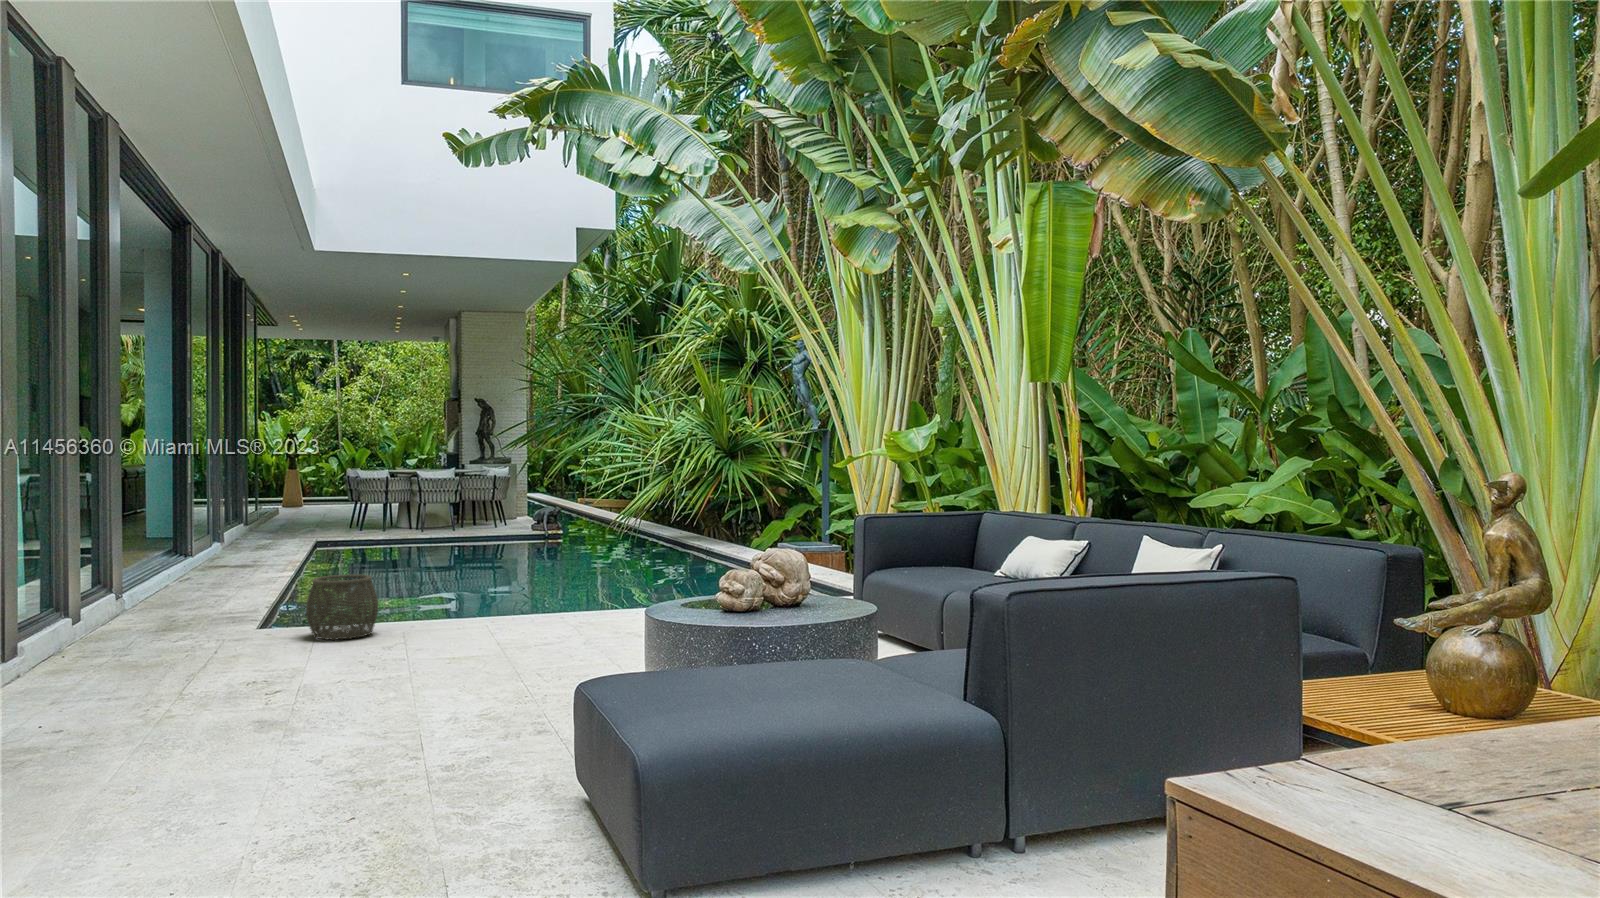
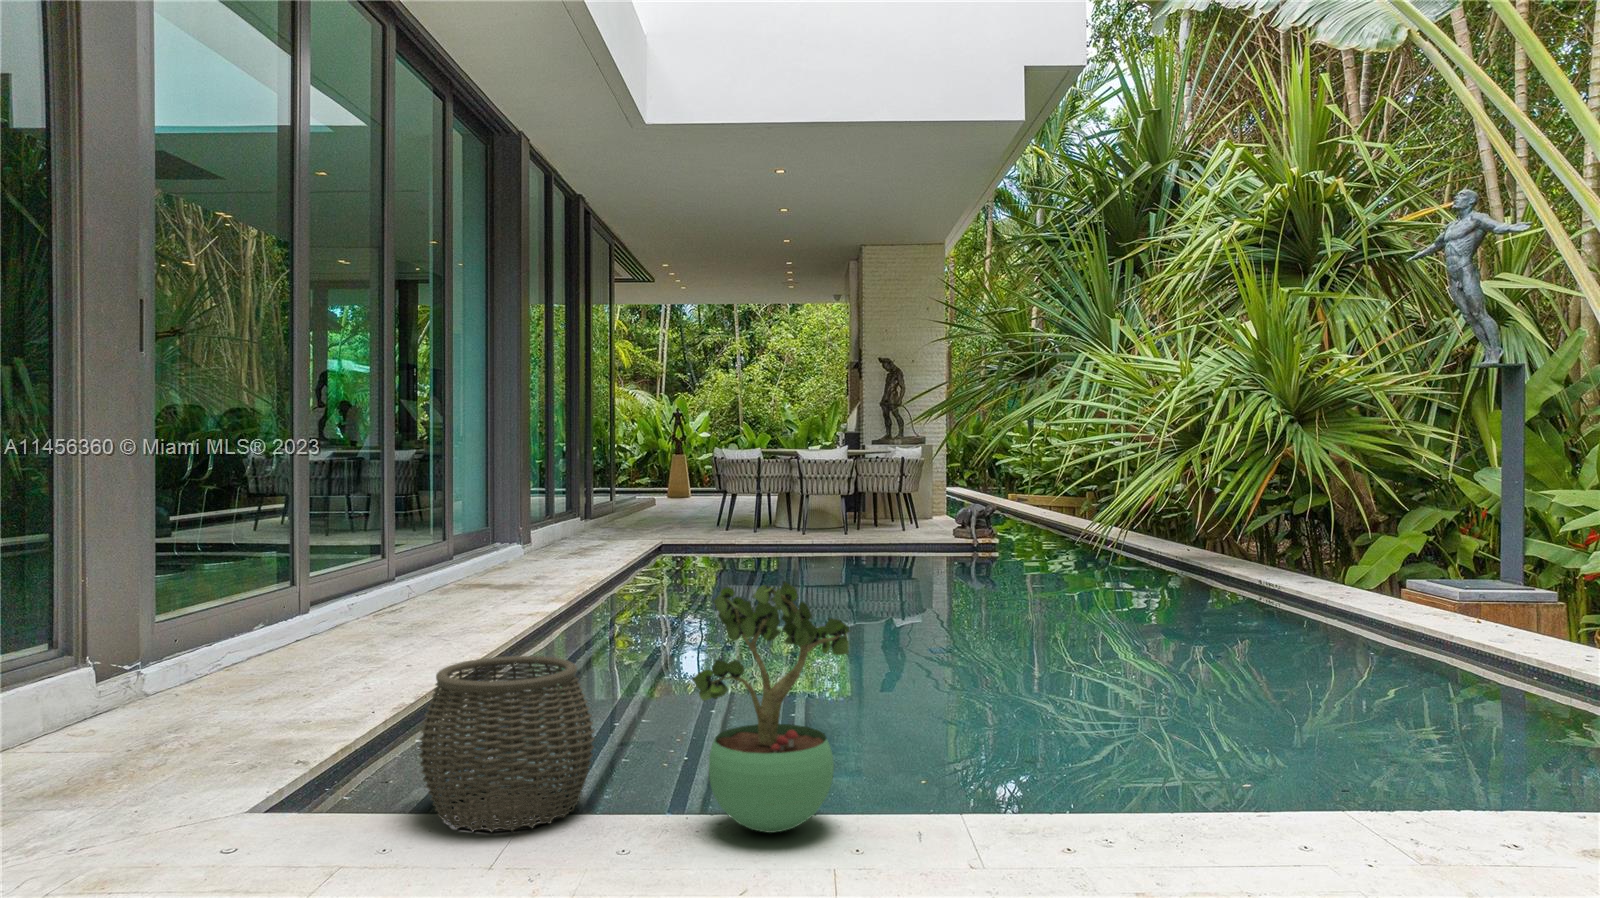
potted plant: none [424,538,488,633] -> present [692,581,849,833]

